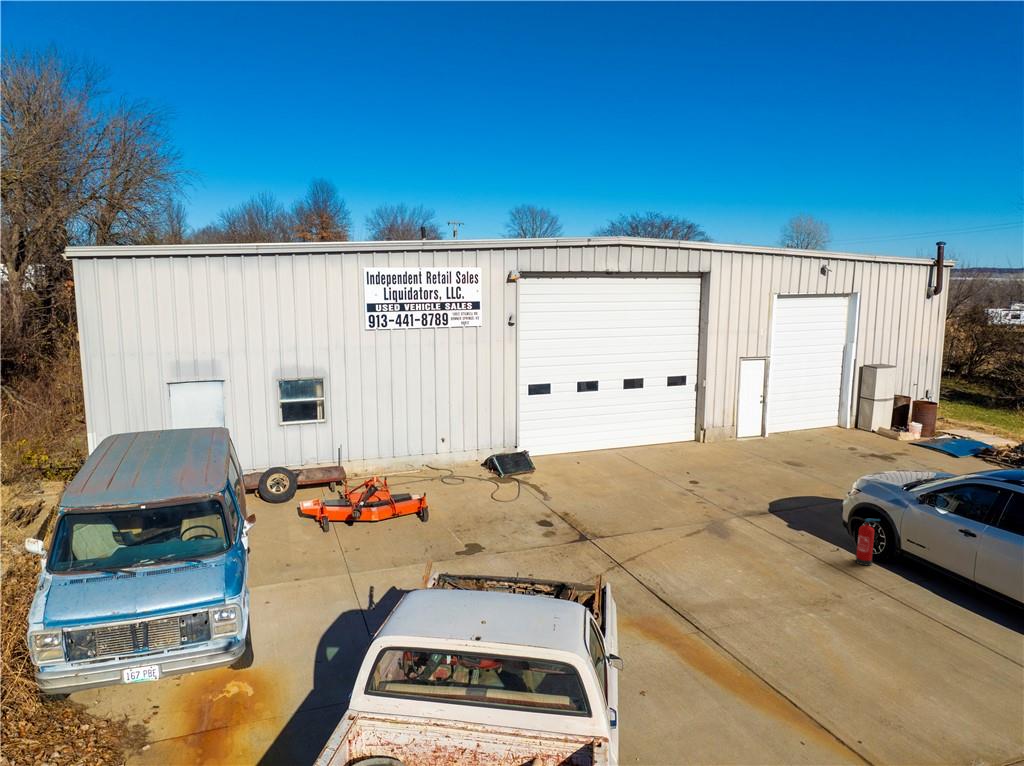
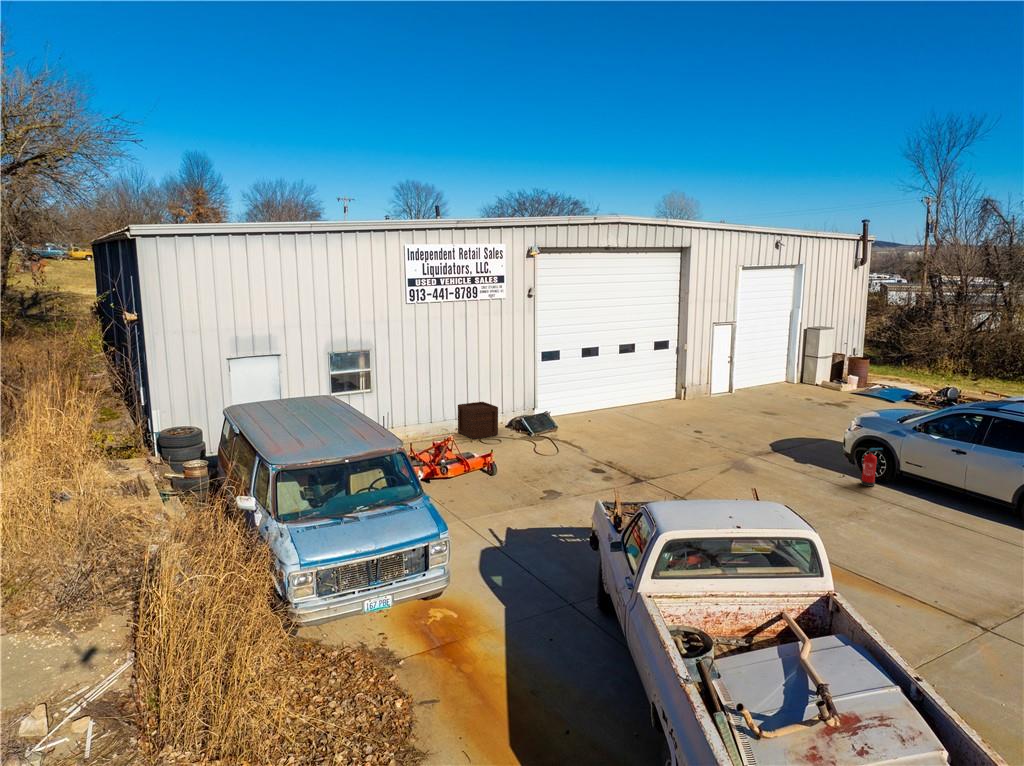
wooden crate: none [423,437,464,478] -> present [458,402,498,439]

